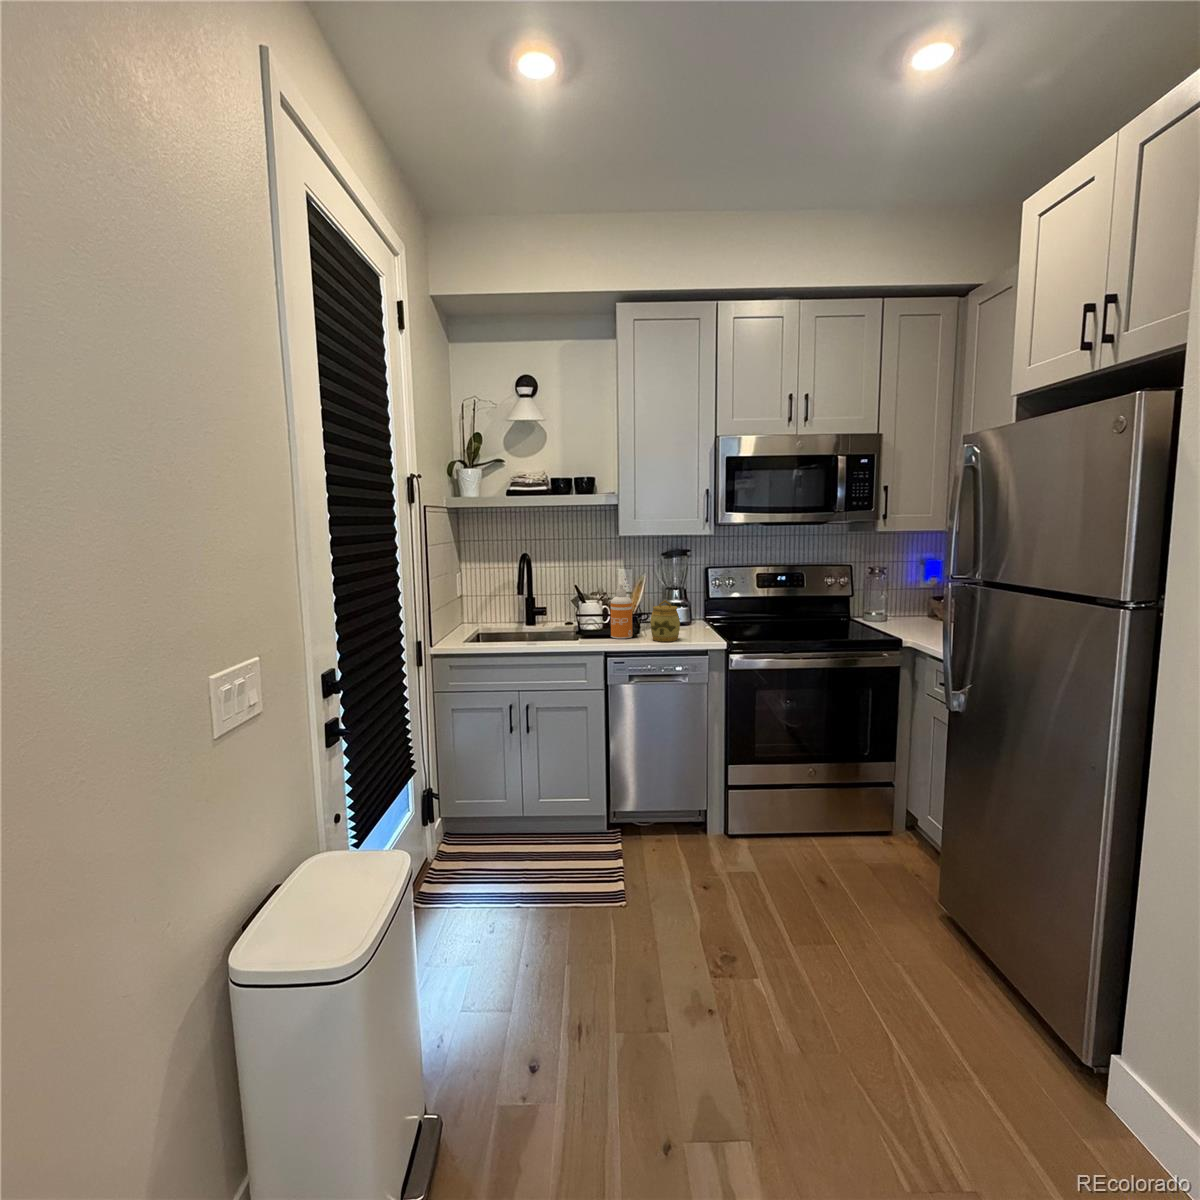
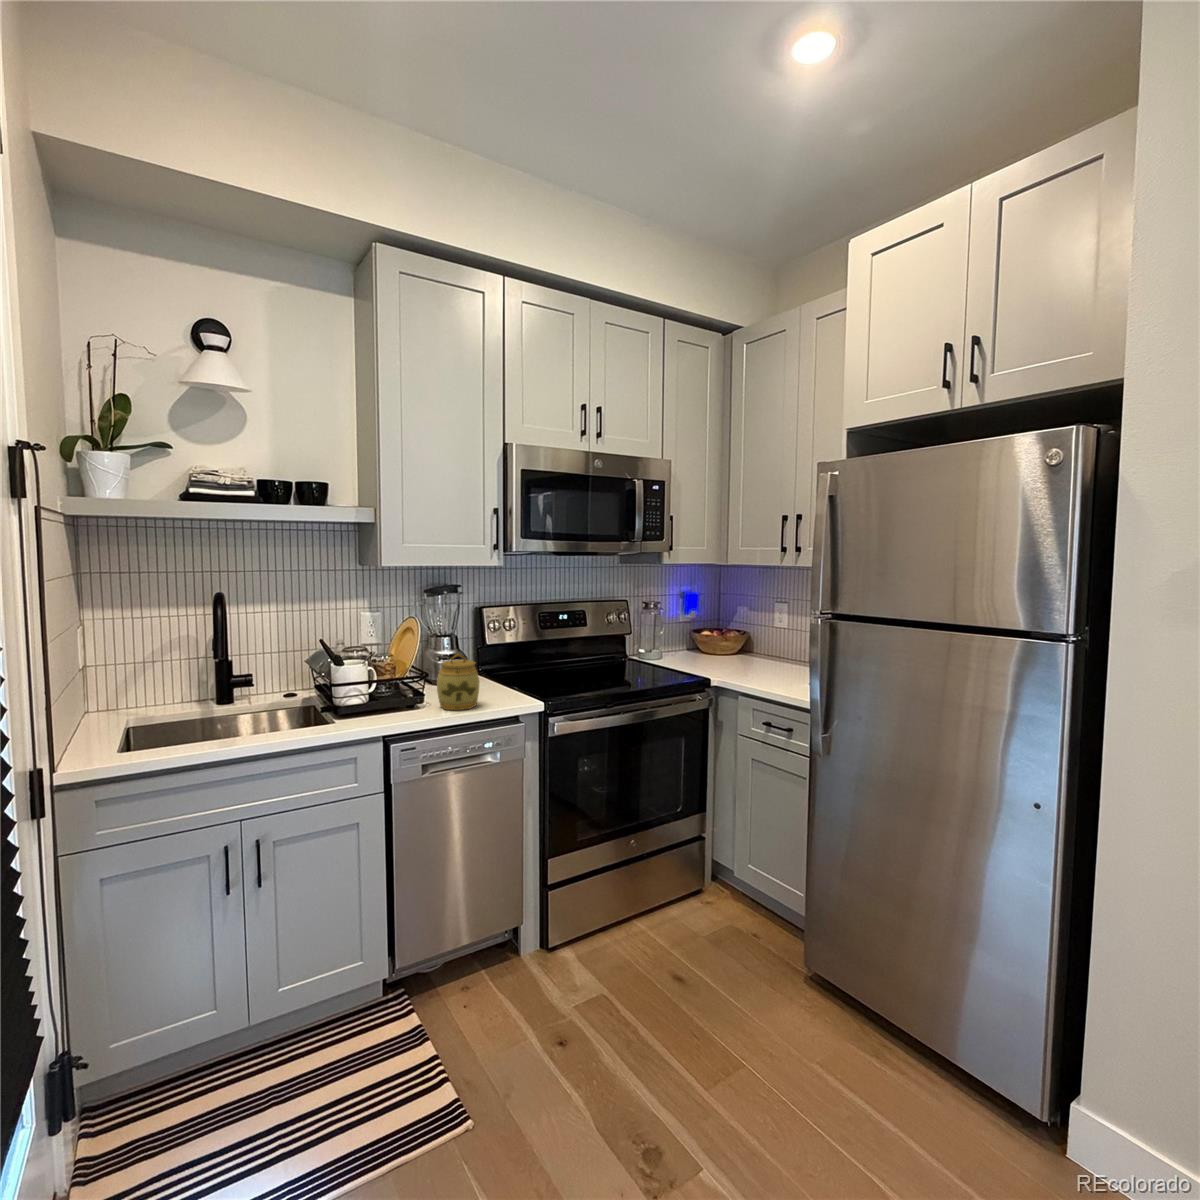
soap dispenser: present [611,584,632,639] -> none [377,633,409,713]

